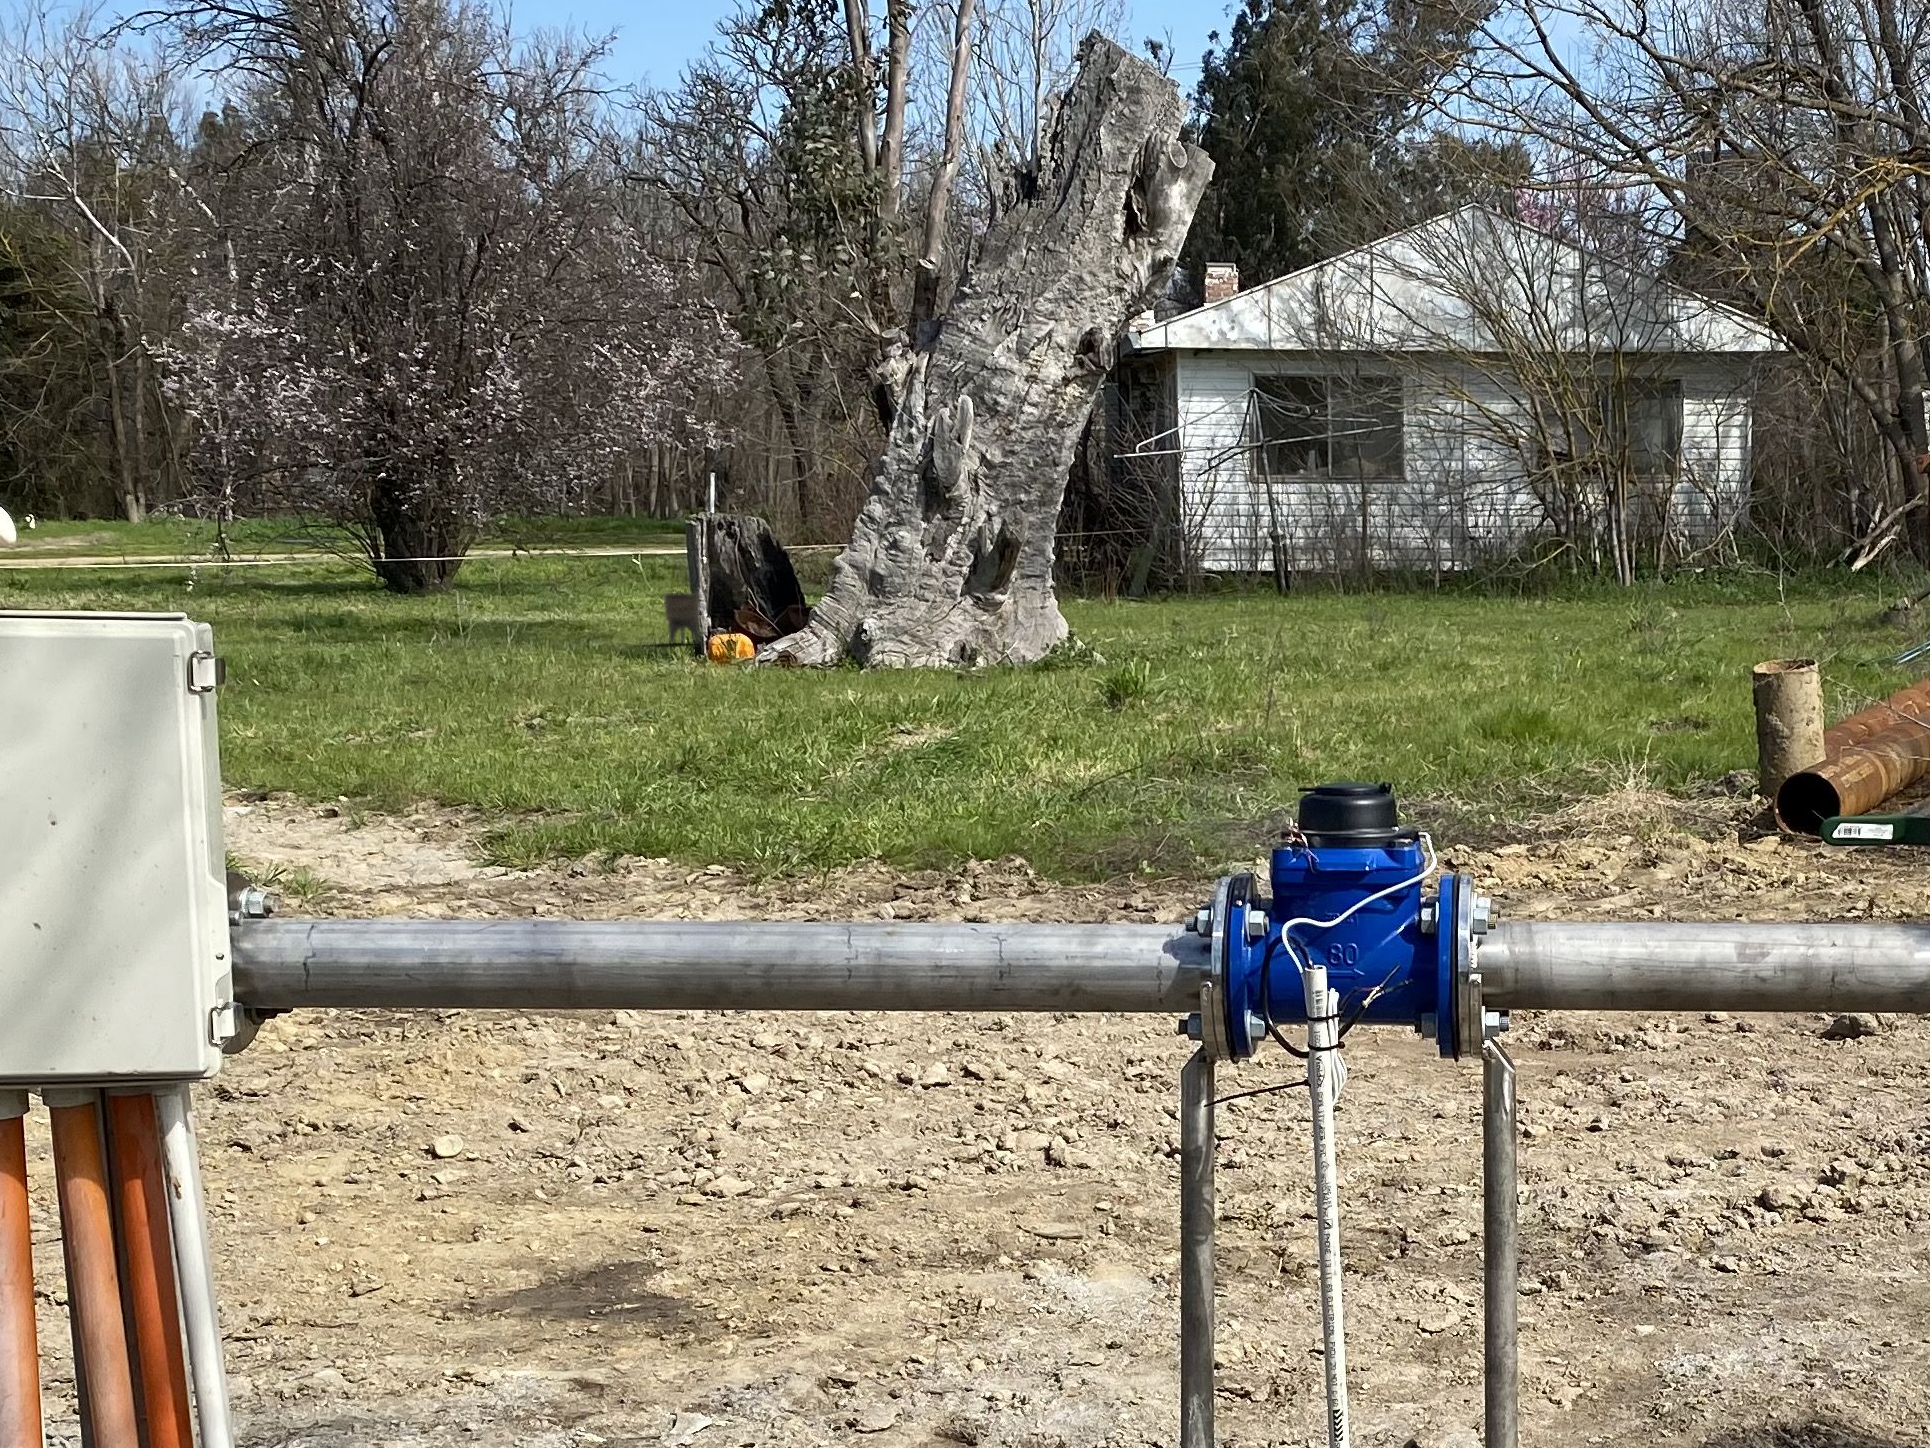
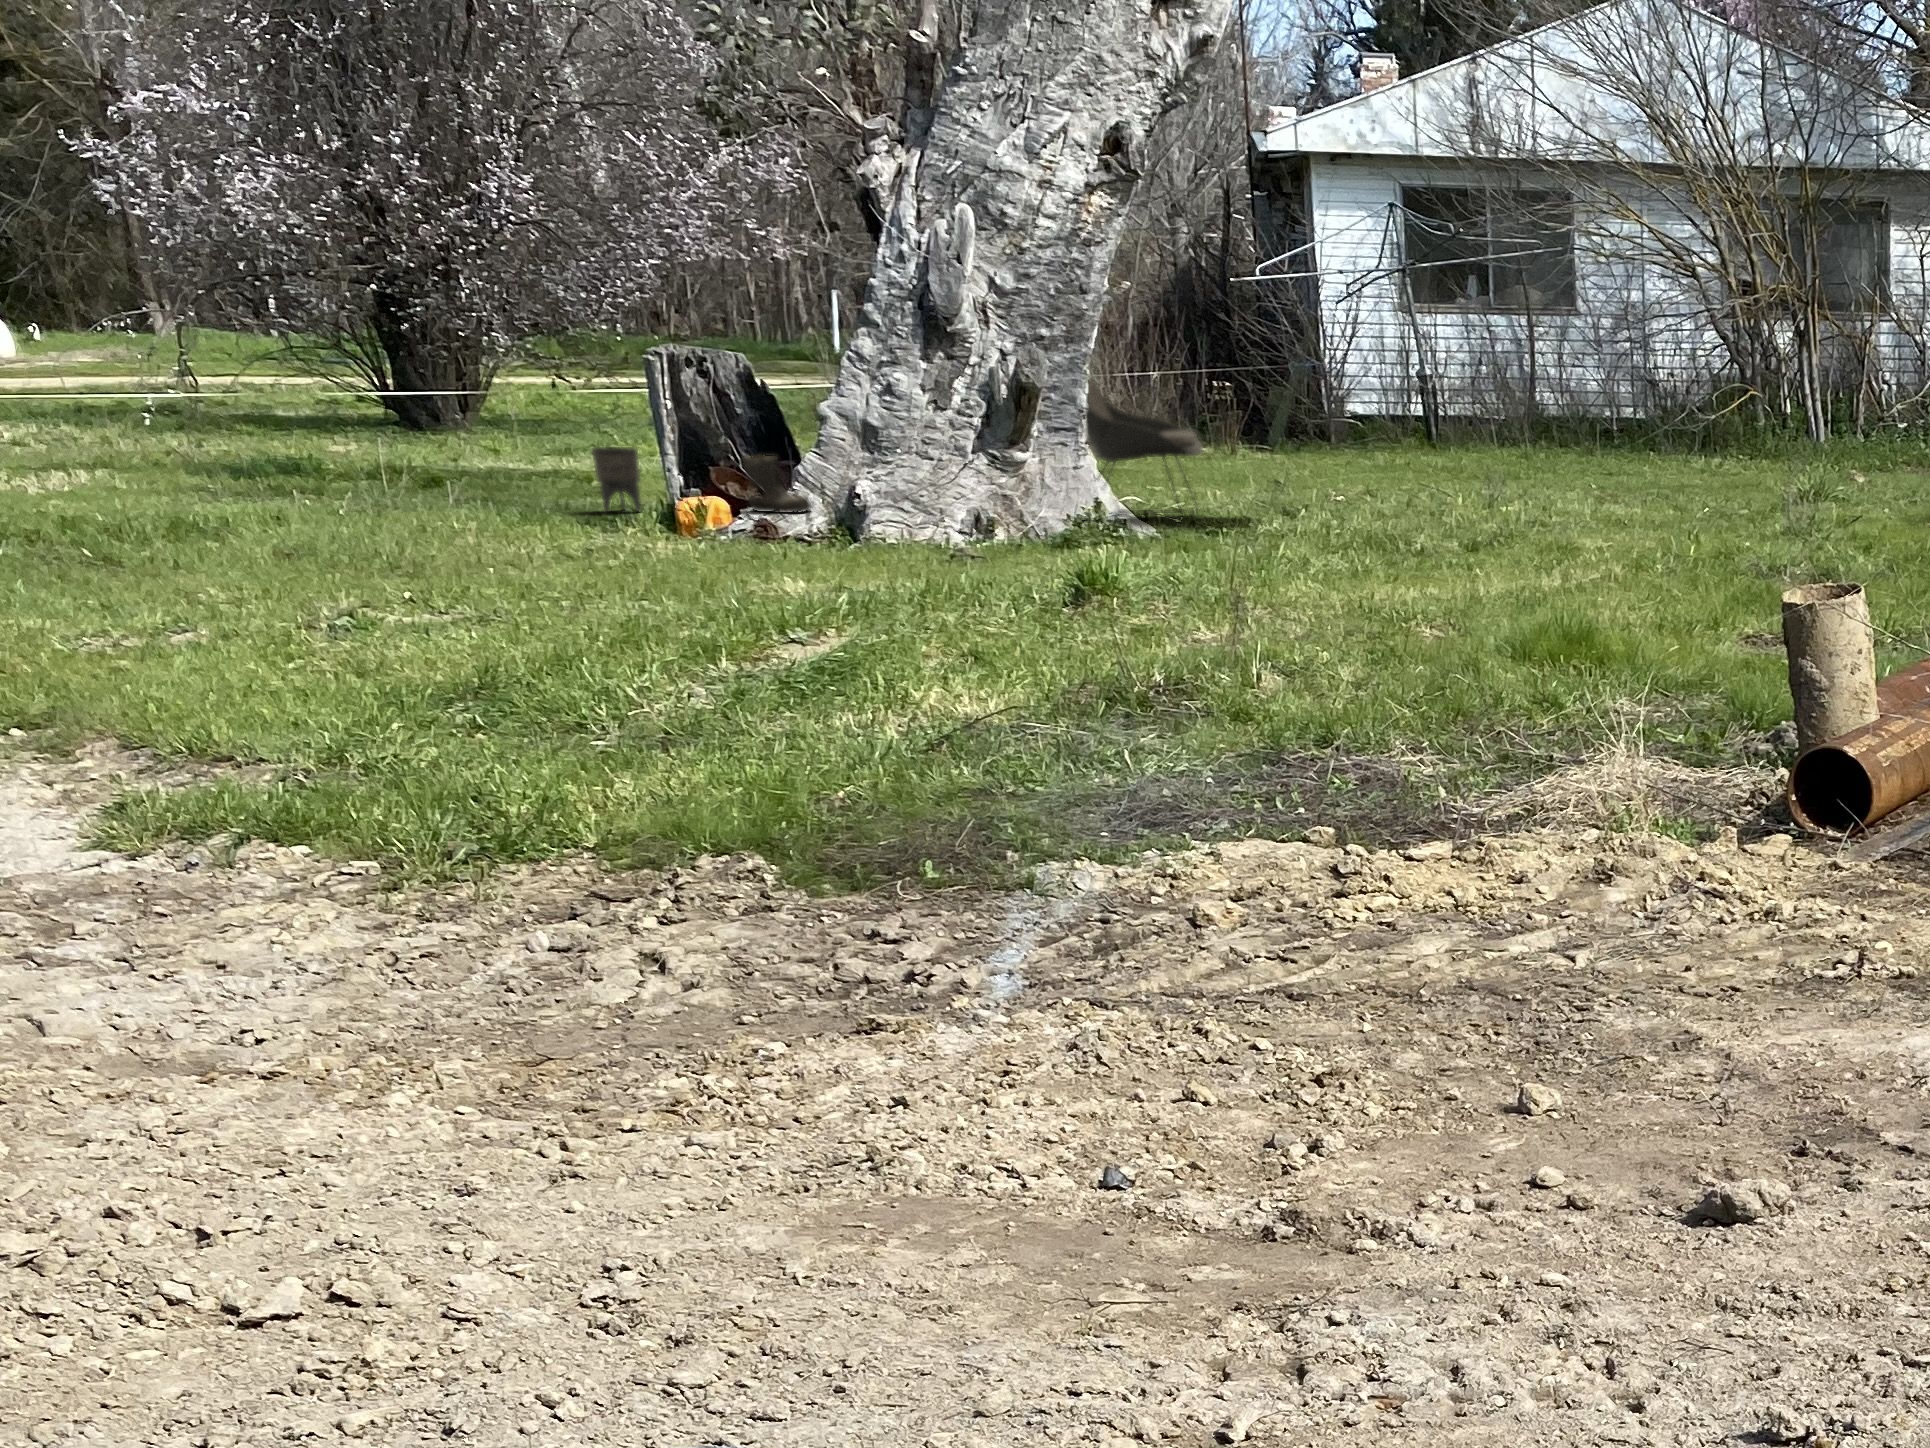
lounge chair: none [1041,524,1151,645] -> present [1086,380,1203,522]
boots: none [780,597,832,643] -> present [743,455,811,513]

